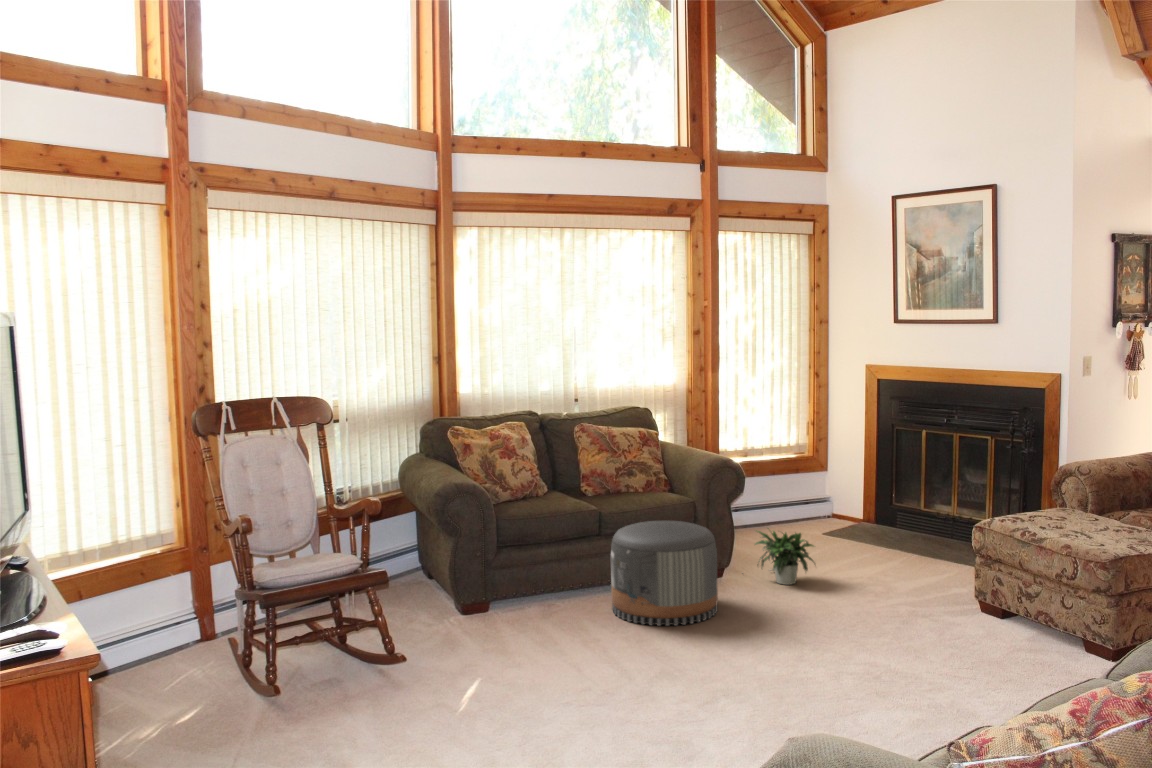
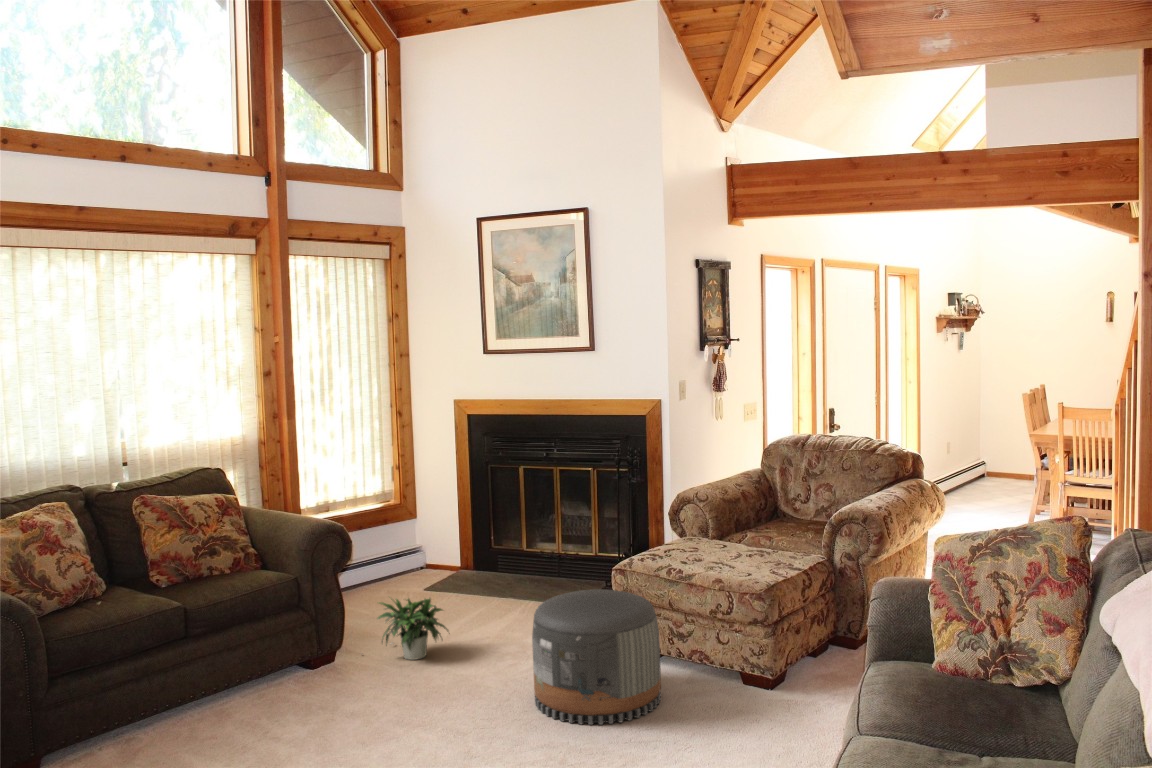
pouf: present [611,521,718,626] -> present [532,589,661,725]

